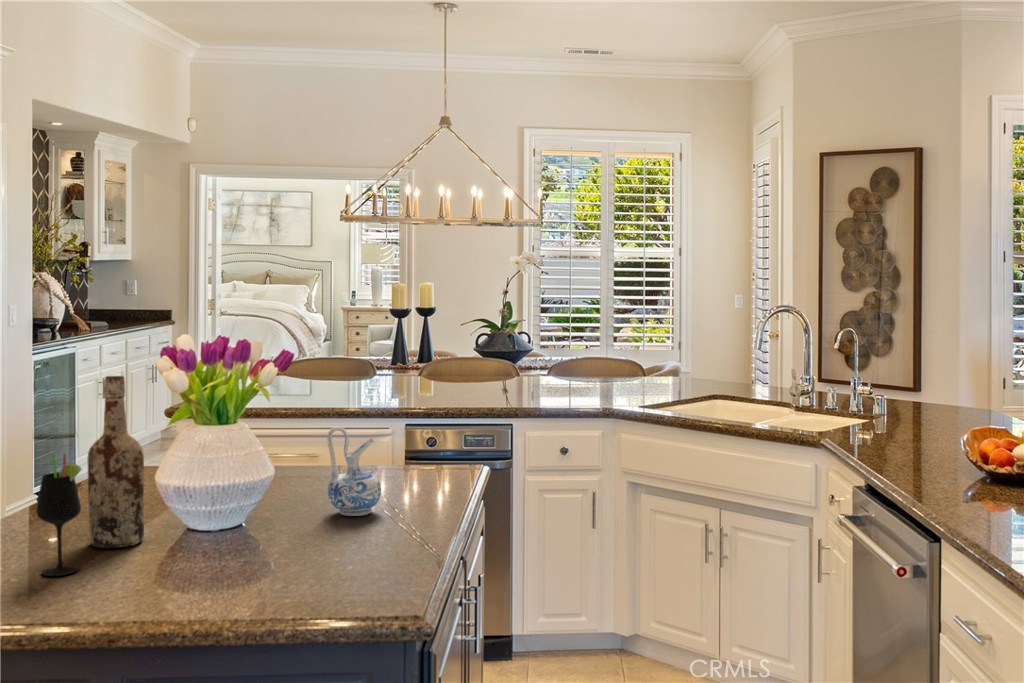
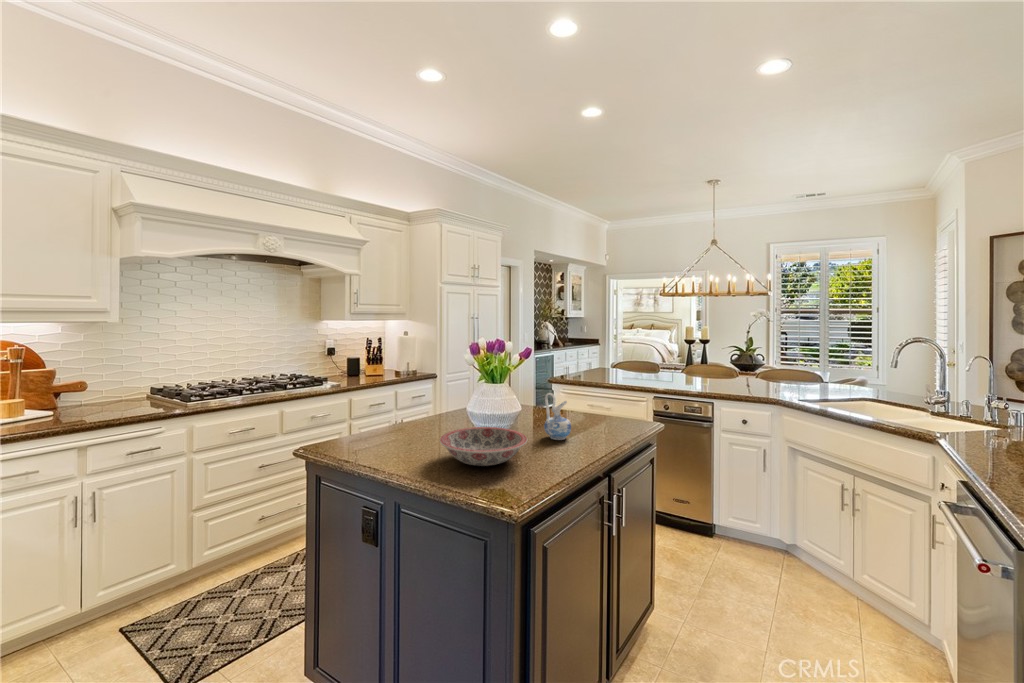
wine bottle: present [88,376,144,548] -> none [437,361,460,436]
wine glass: present [37,454,82,576] -> none [404,392,421,444]
ceramic bowl: none [186,504,368,579] -> present [440,427,527,466]

